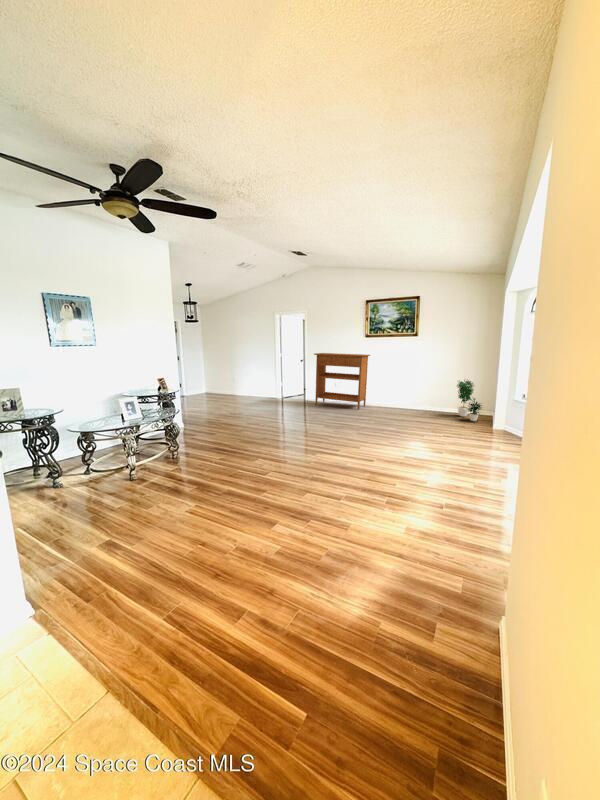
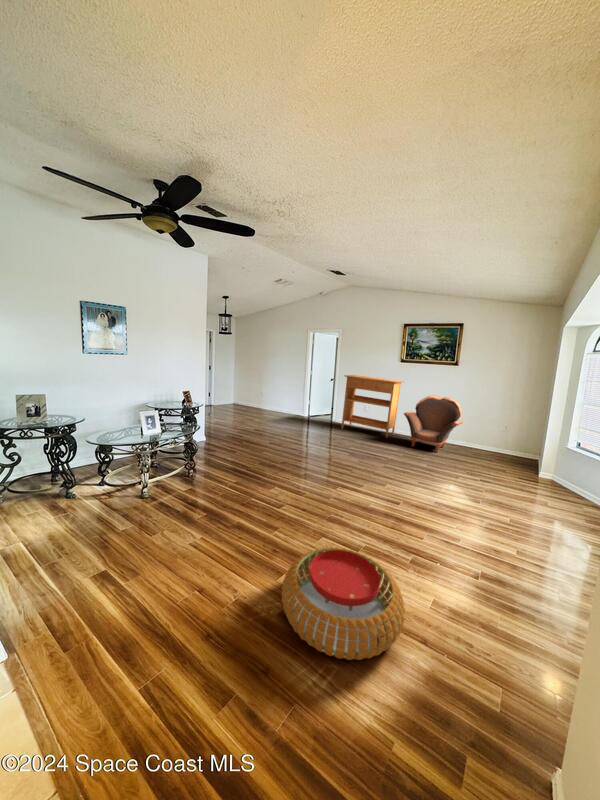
armchair: none [373,365,427,418] -> present [404,395,463,453]
potted plant: present [457,380,481,421] -> none [496,415,528,465]
pouf: none [277,495,383,575] -> present [282,547,405,660]

